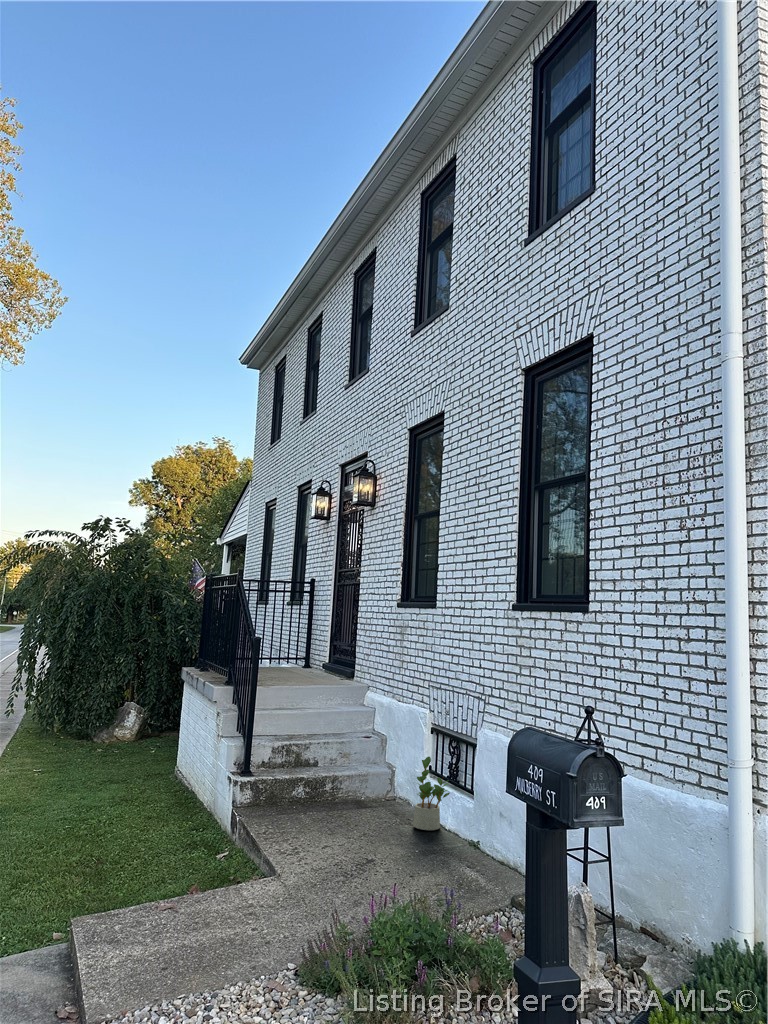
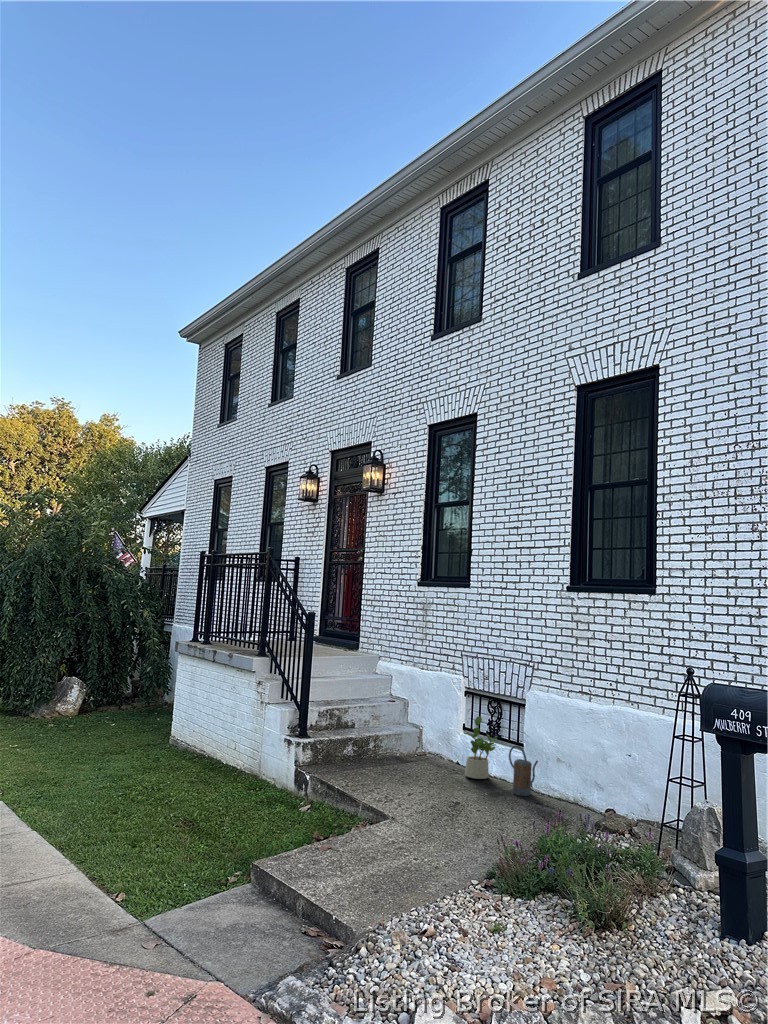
watering can: none [449,794,473,855] -> present [509,746,538,796]

